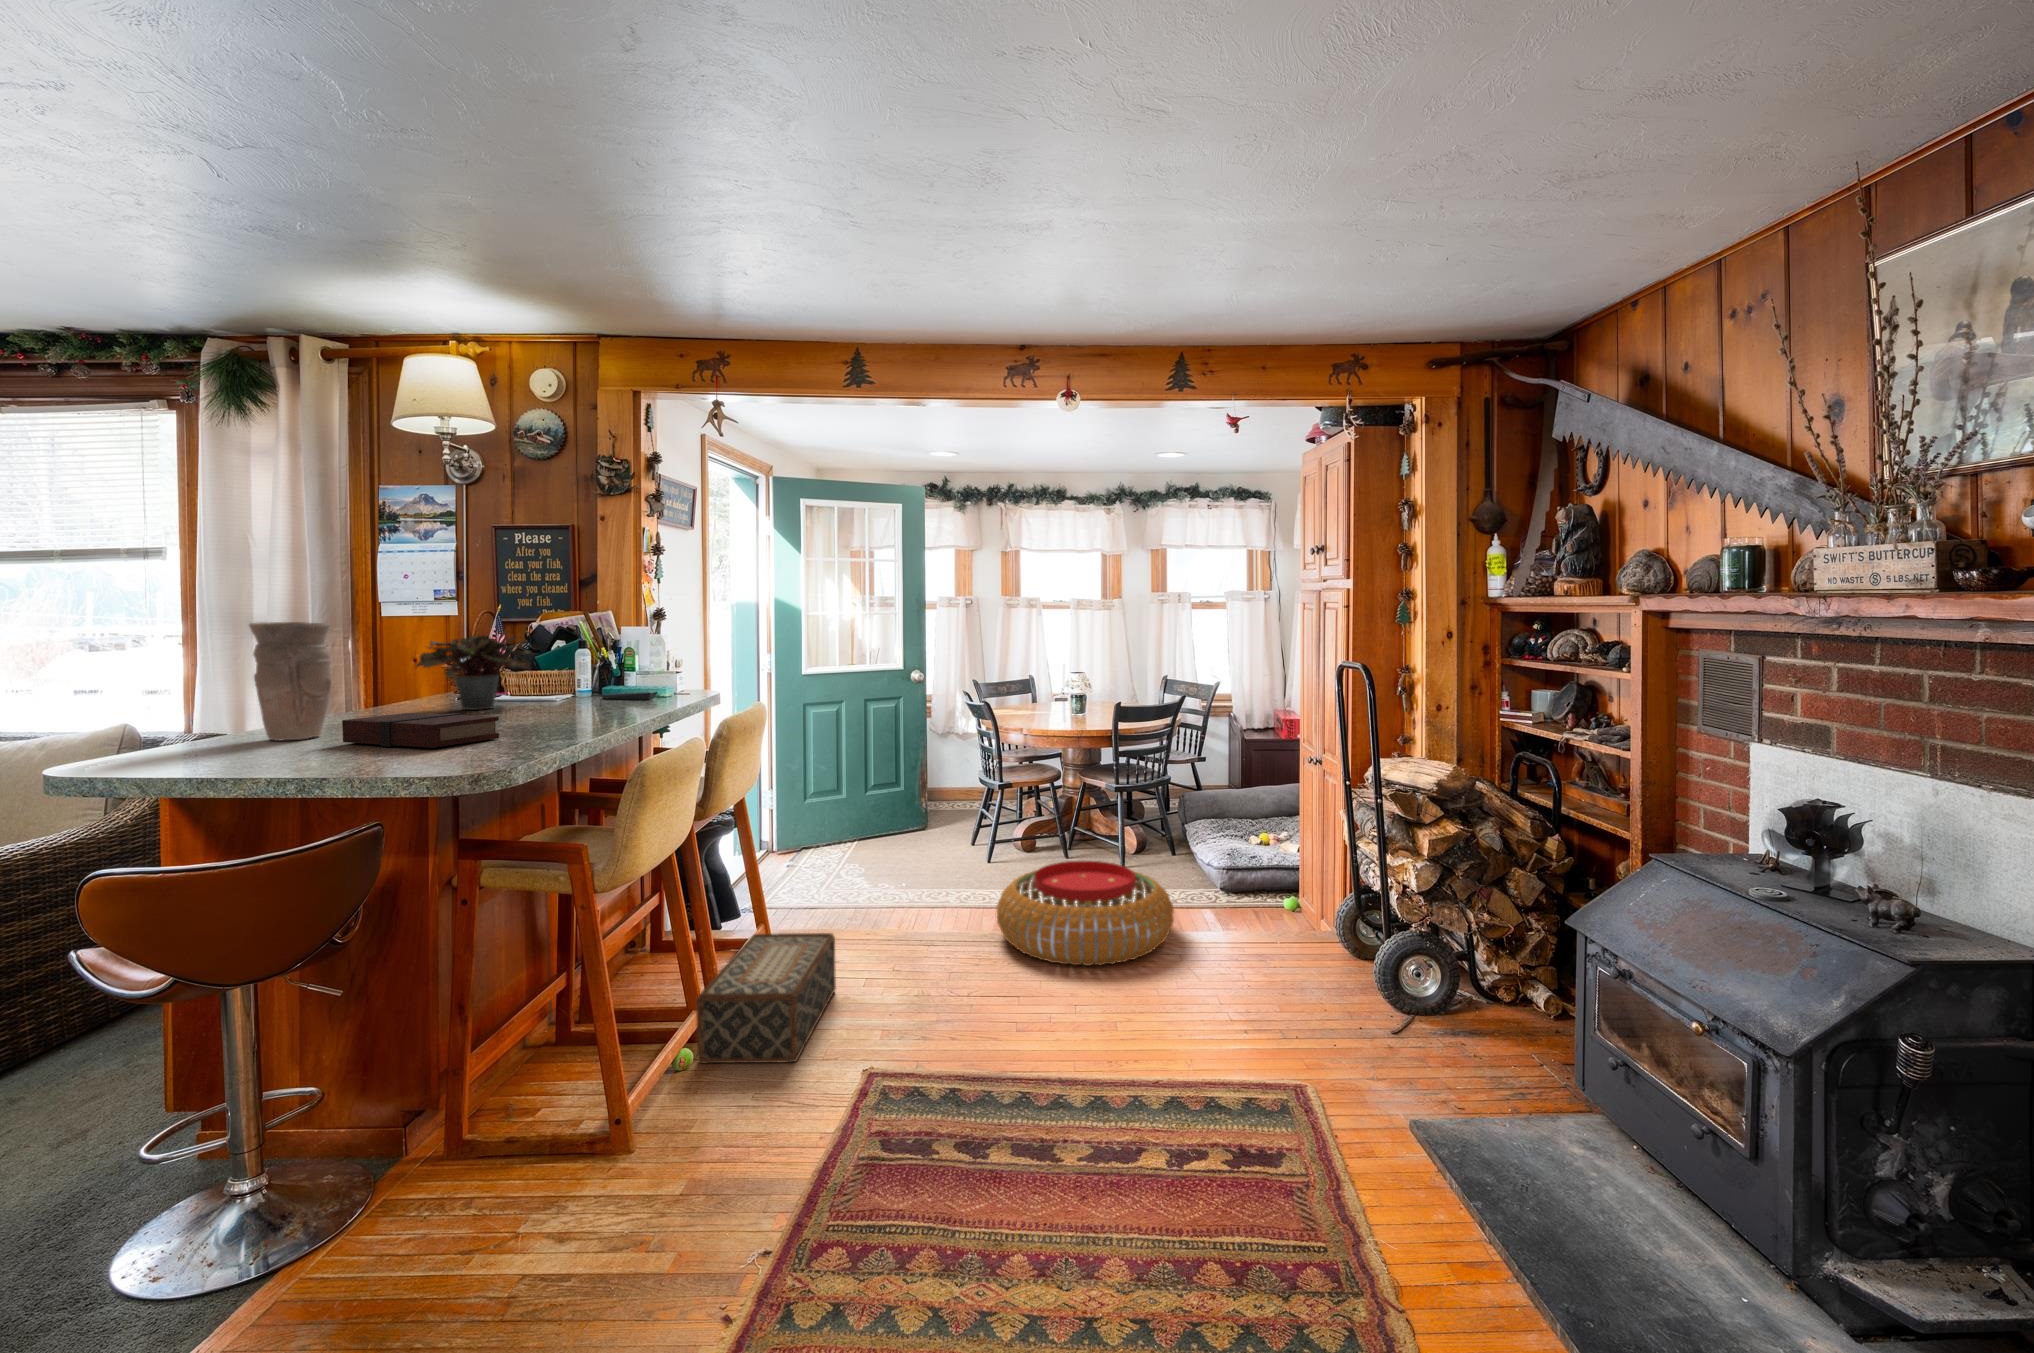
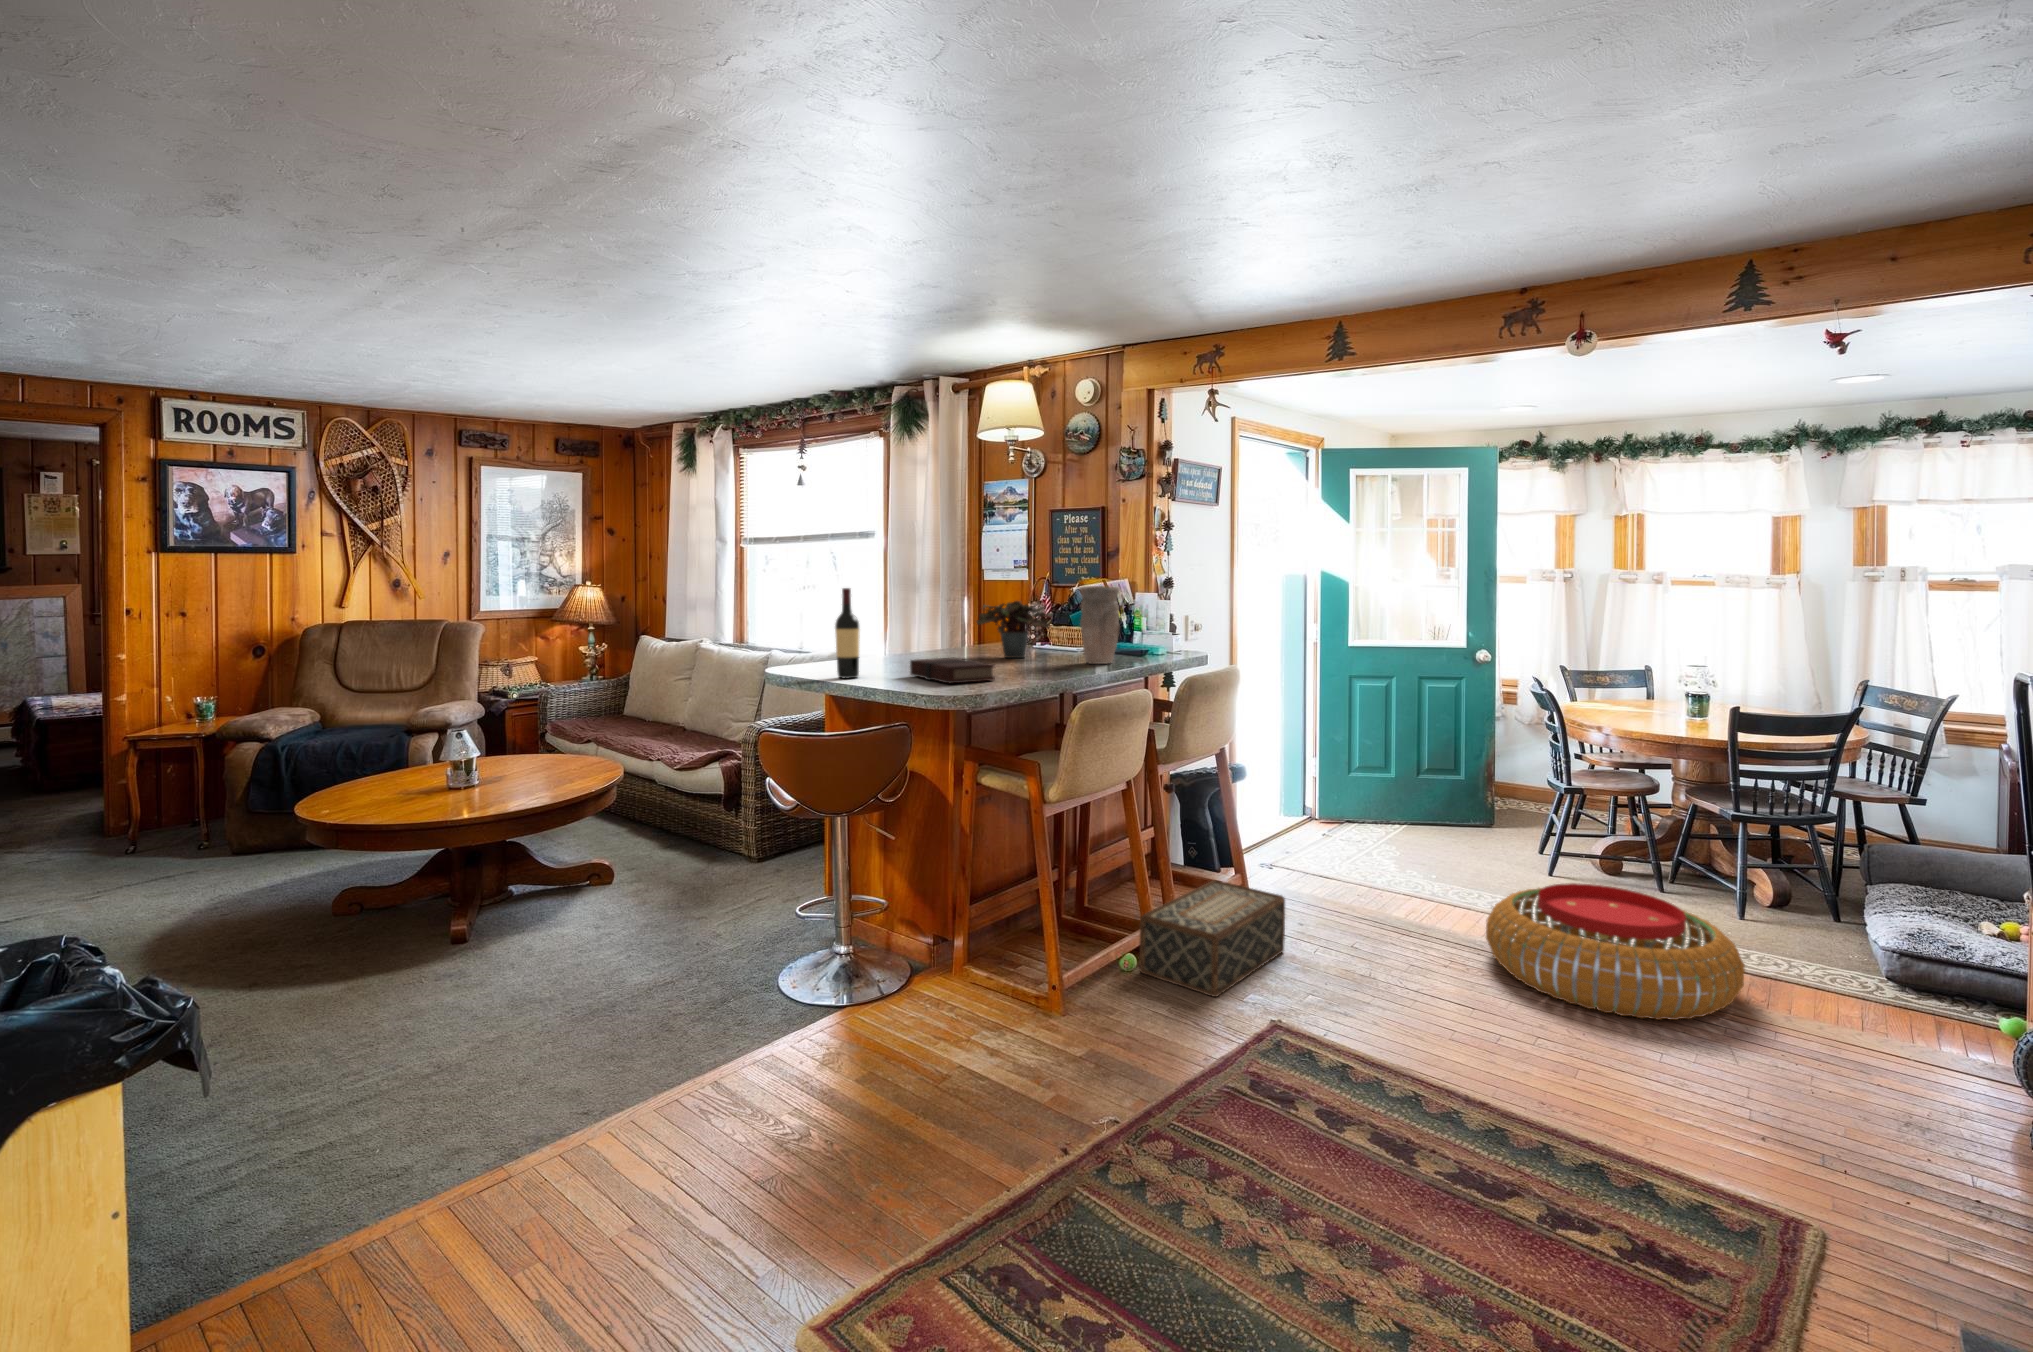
wine bottle: none [191,616,243,758] -> present [835,588,860,679]
vase: present [249,622,331,740] -> present [1079,586,1120,664]

